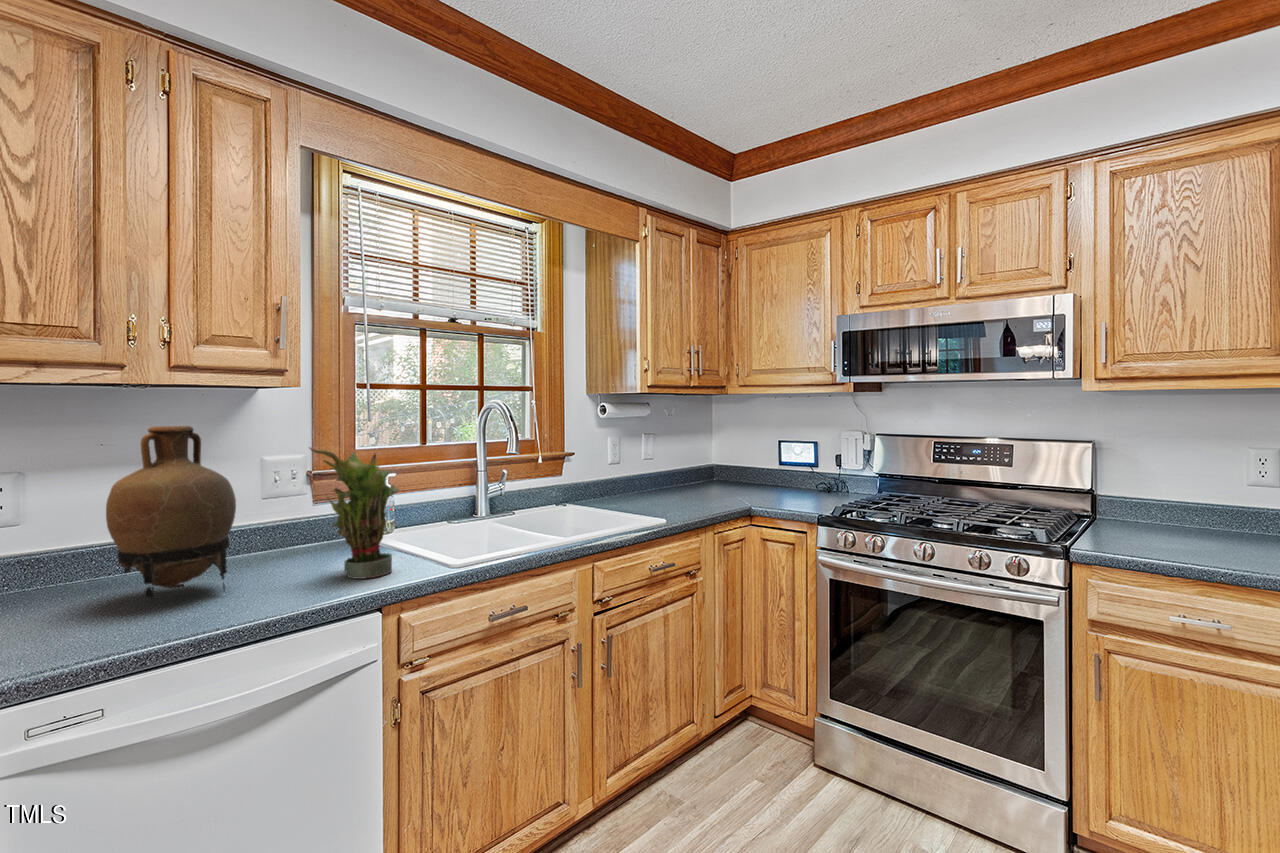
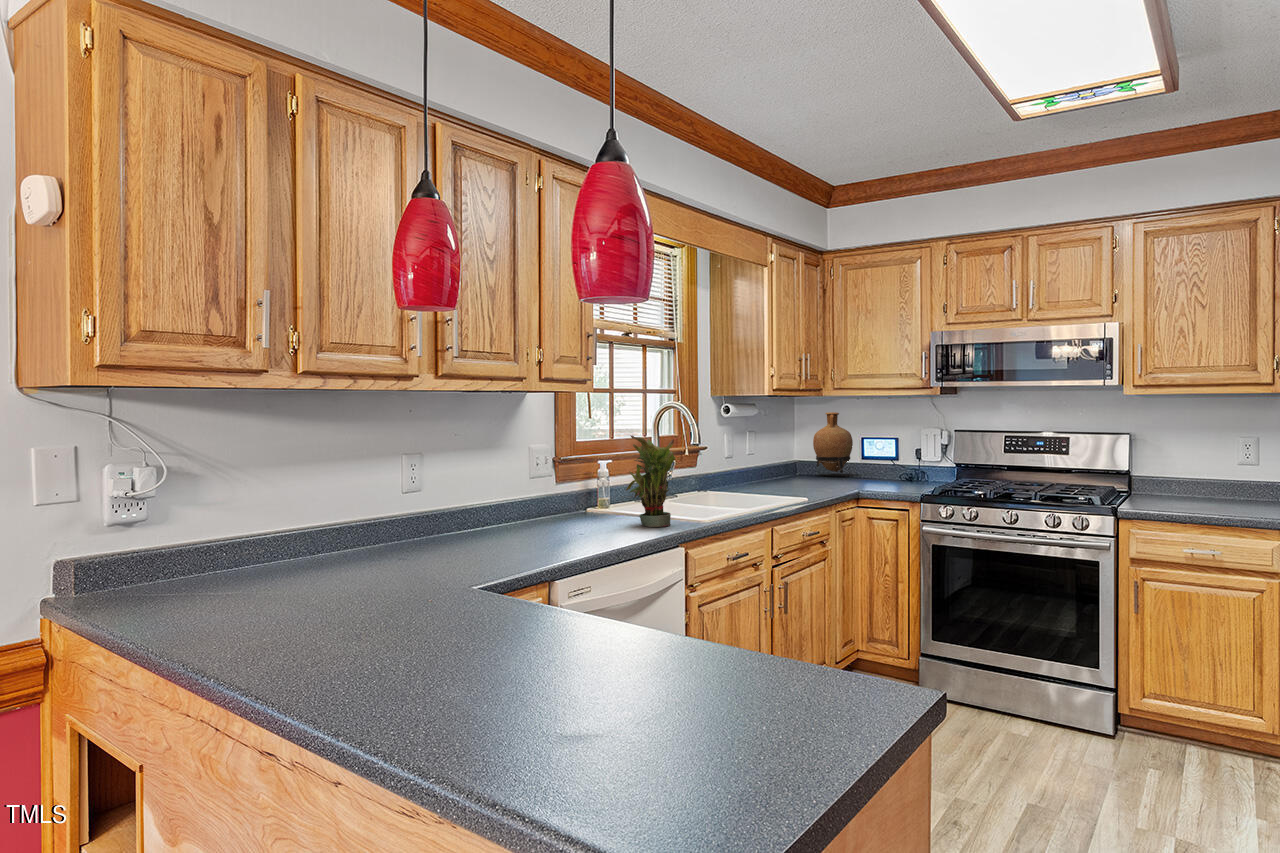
vase: present [106,426,236,599] -> present [813,412,853,473]

